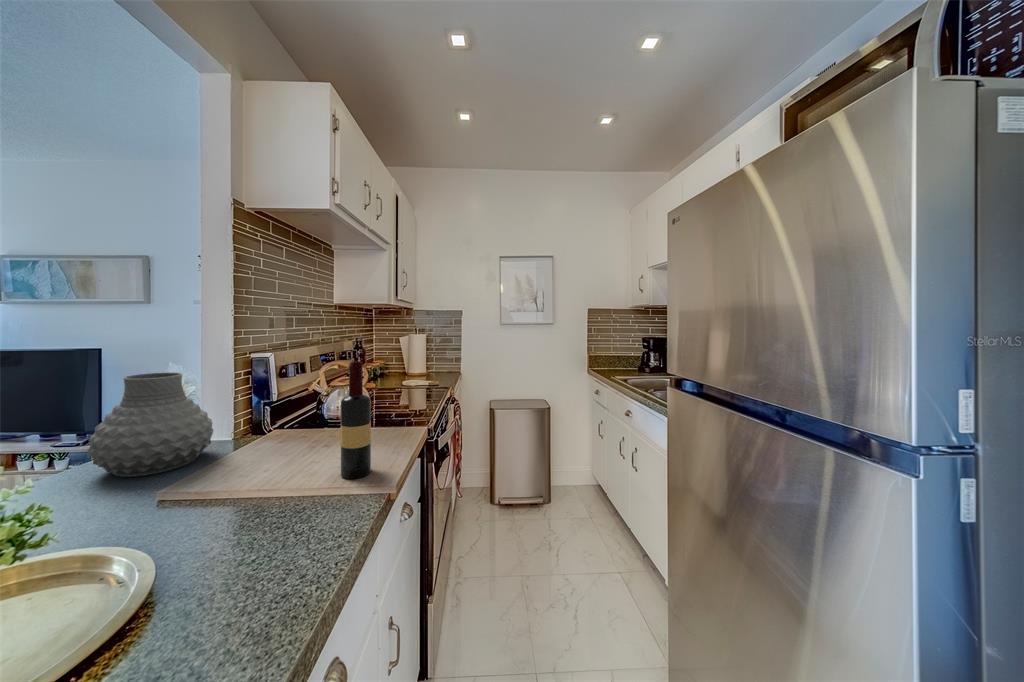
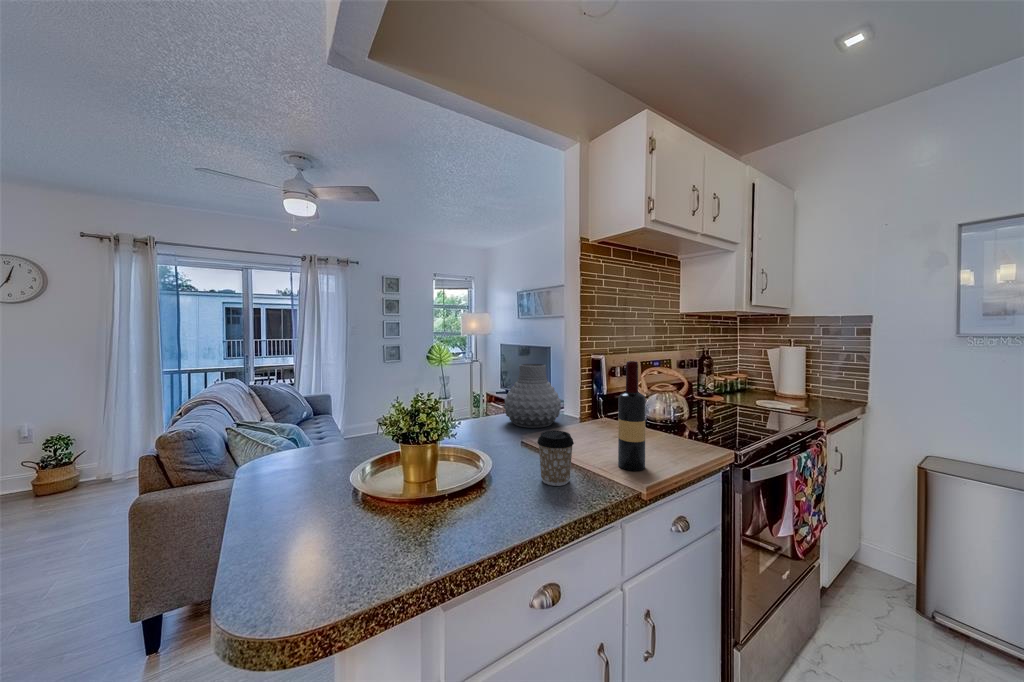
coffee cup: none [254,460,311,536] -> present [537,431,574,486]

